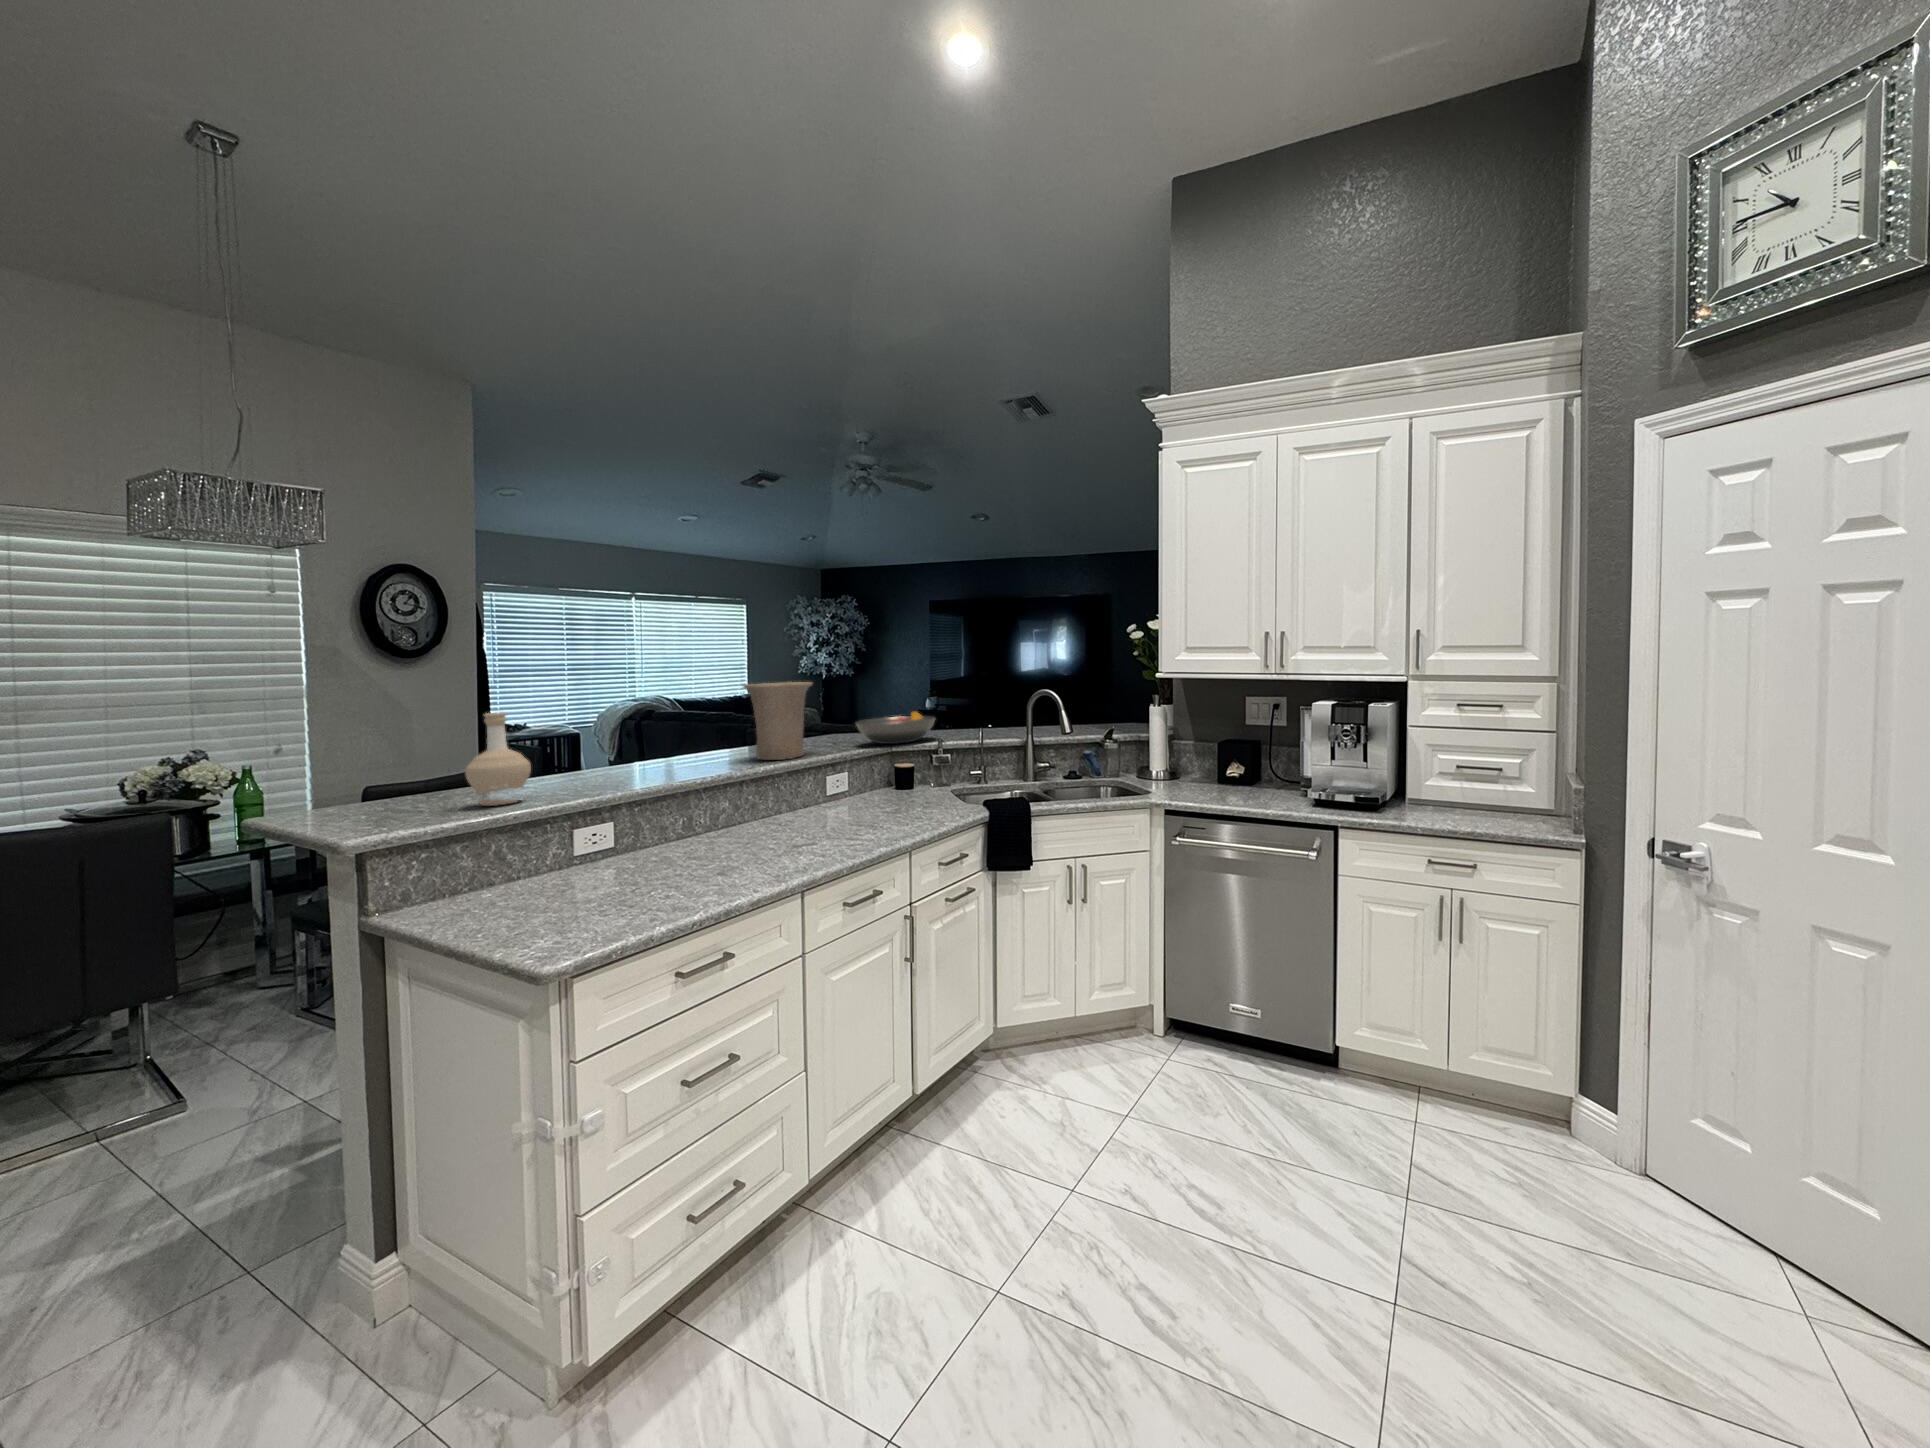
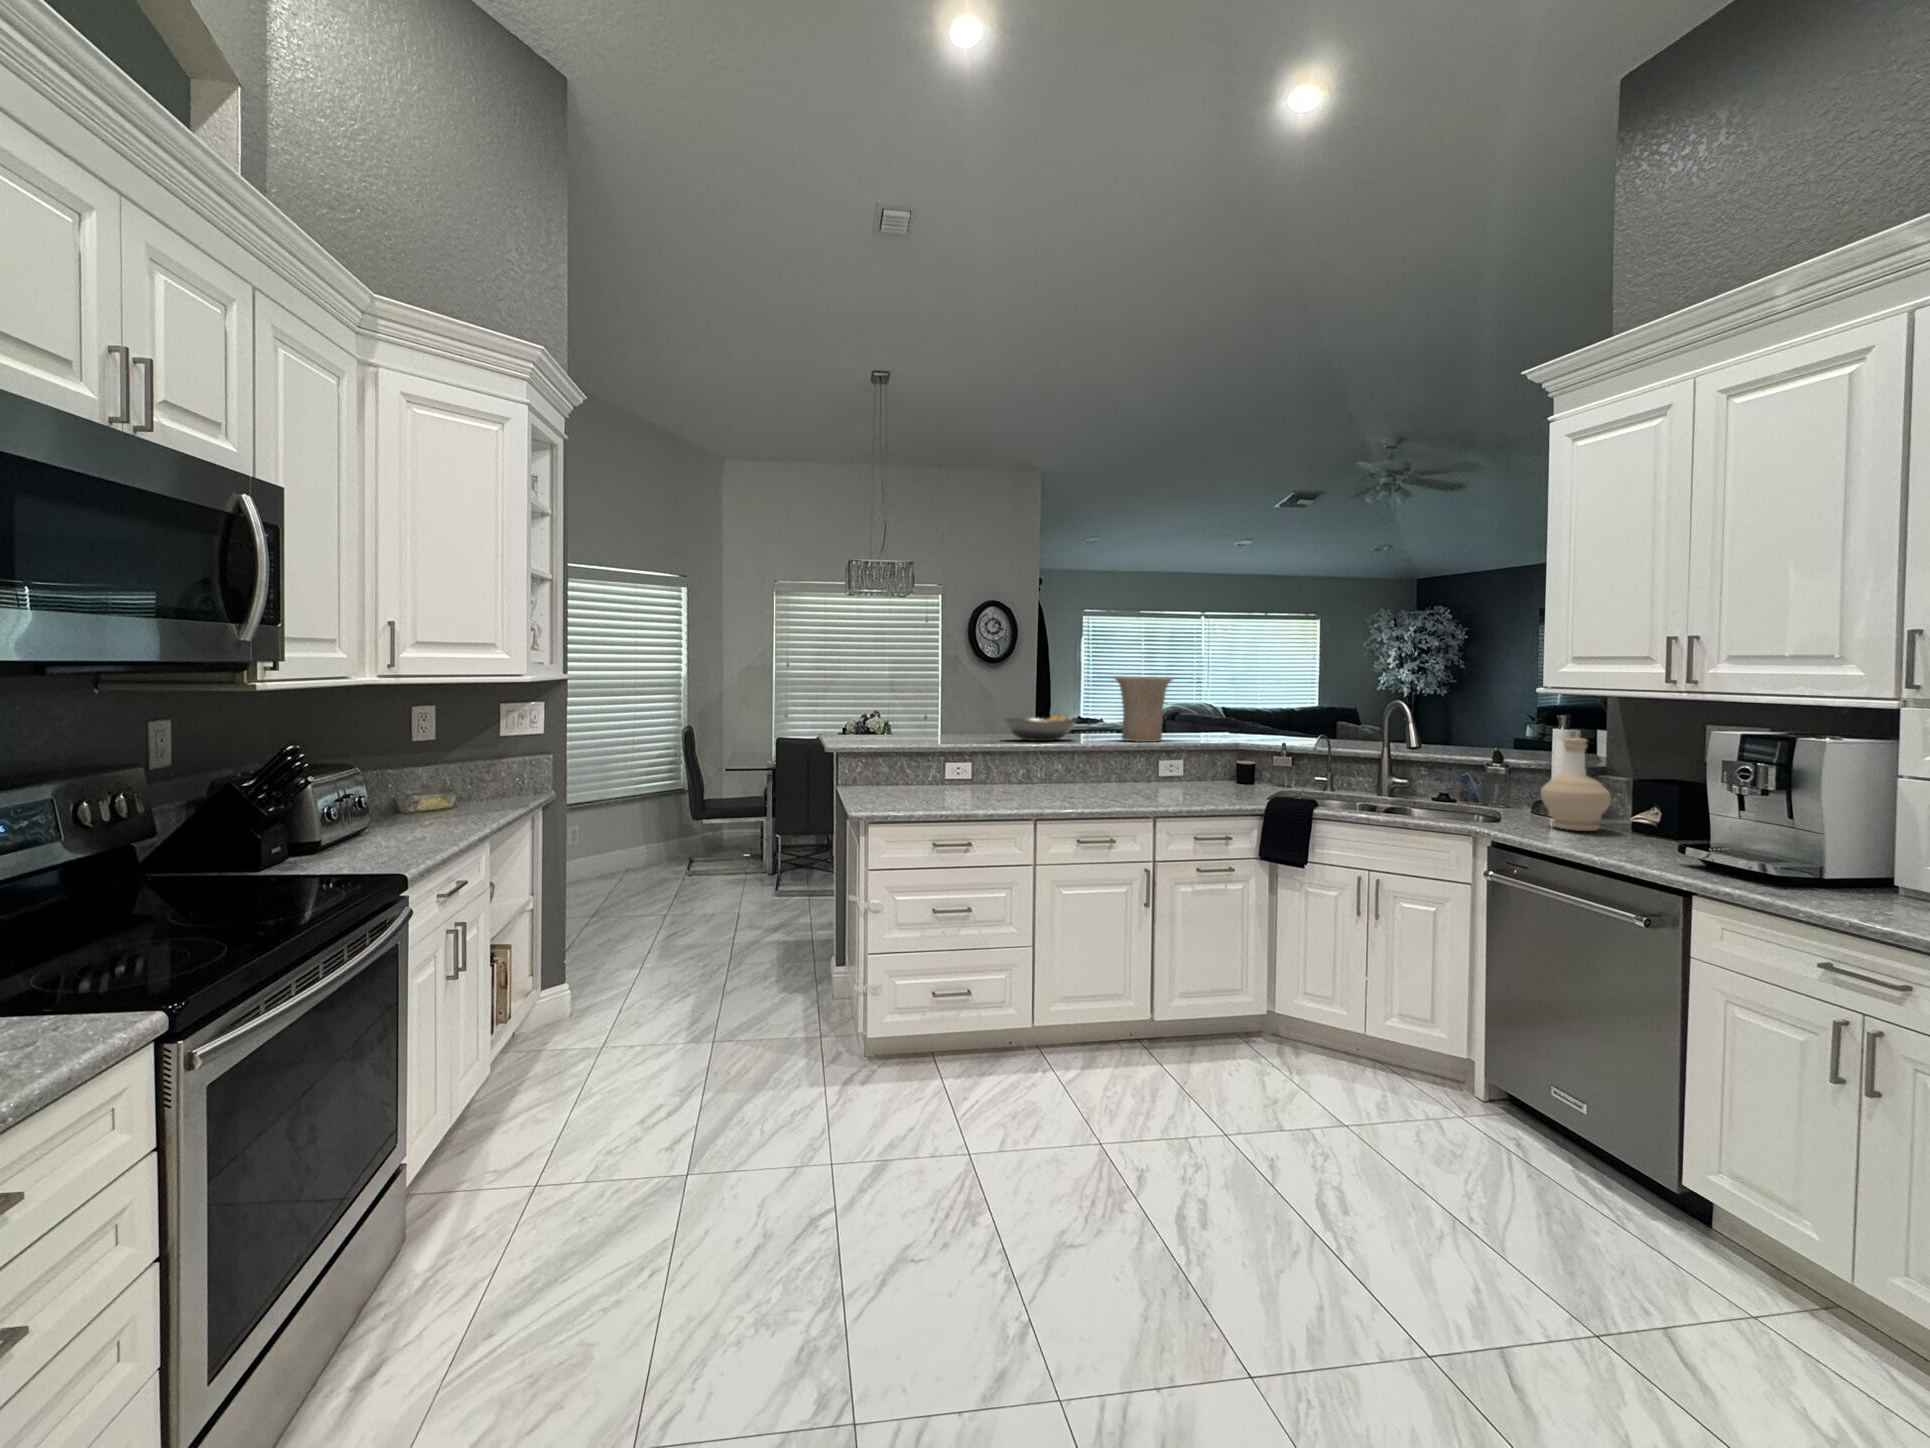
fruit bowl: present [856,711,935,744] -> present [1004,715,1075,741]
bottle: present [465,712,531,806] -> present [1541,738,1611,831]

